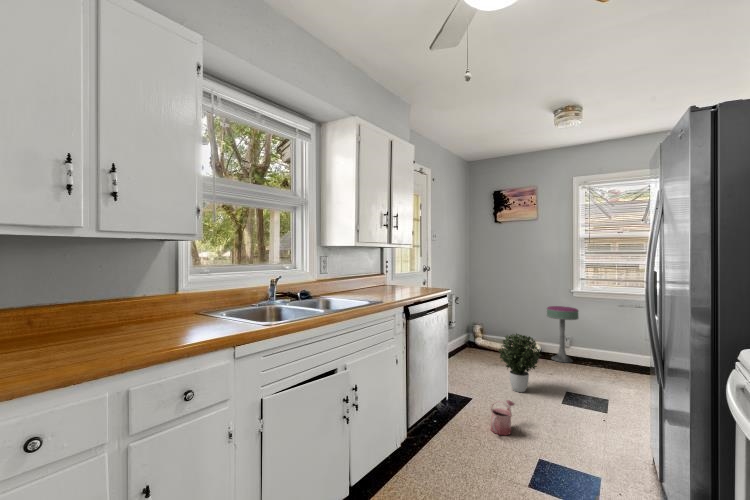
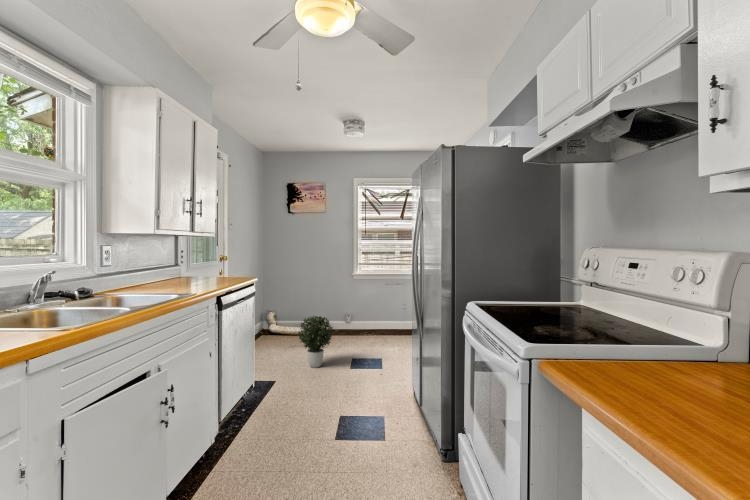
bar stool: present [547,306,579,363] -> none [334,289,359,337]
watering can: present [491,400,514,435] -> none [296,375,316,406]

